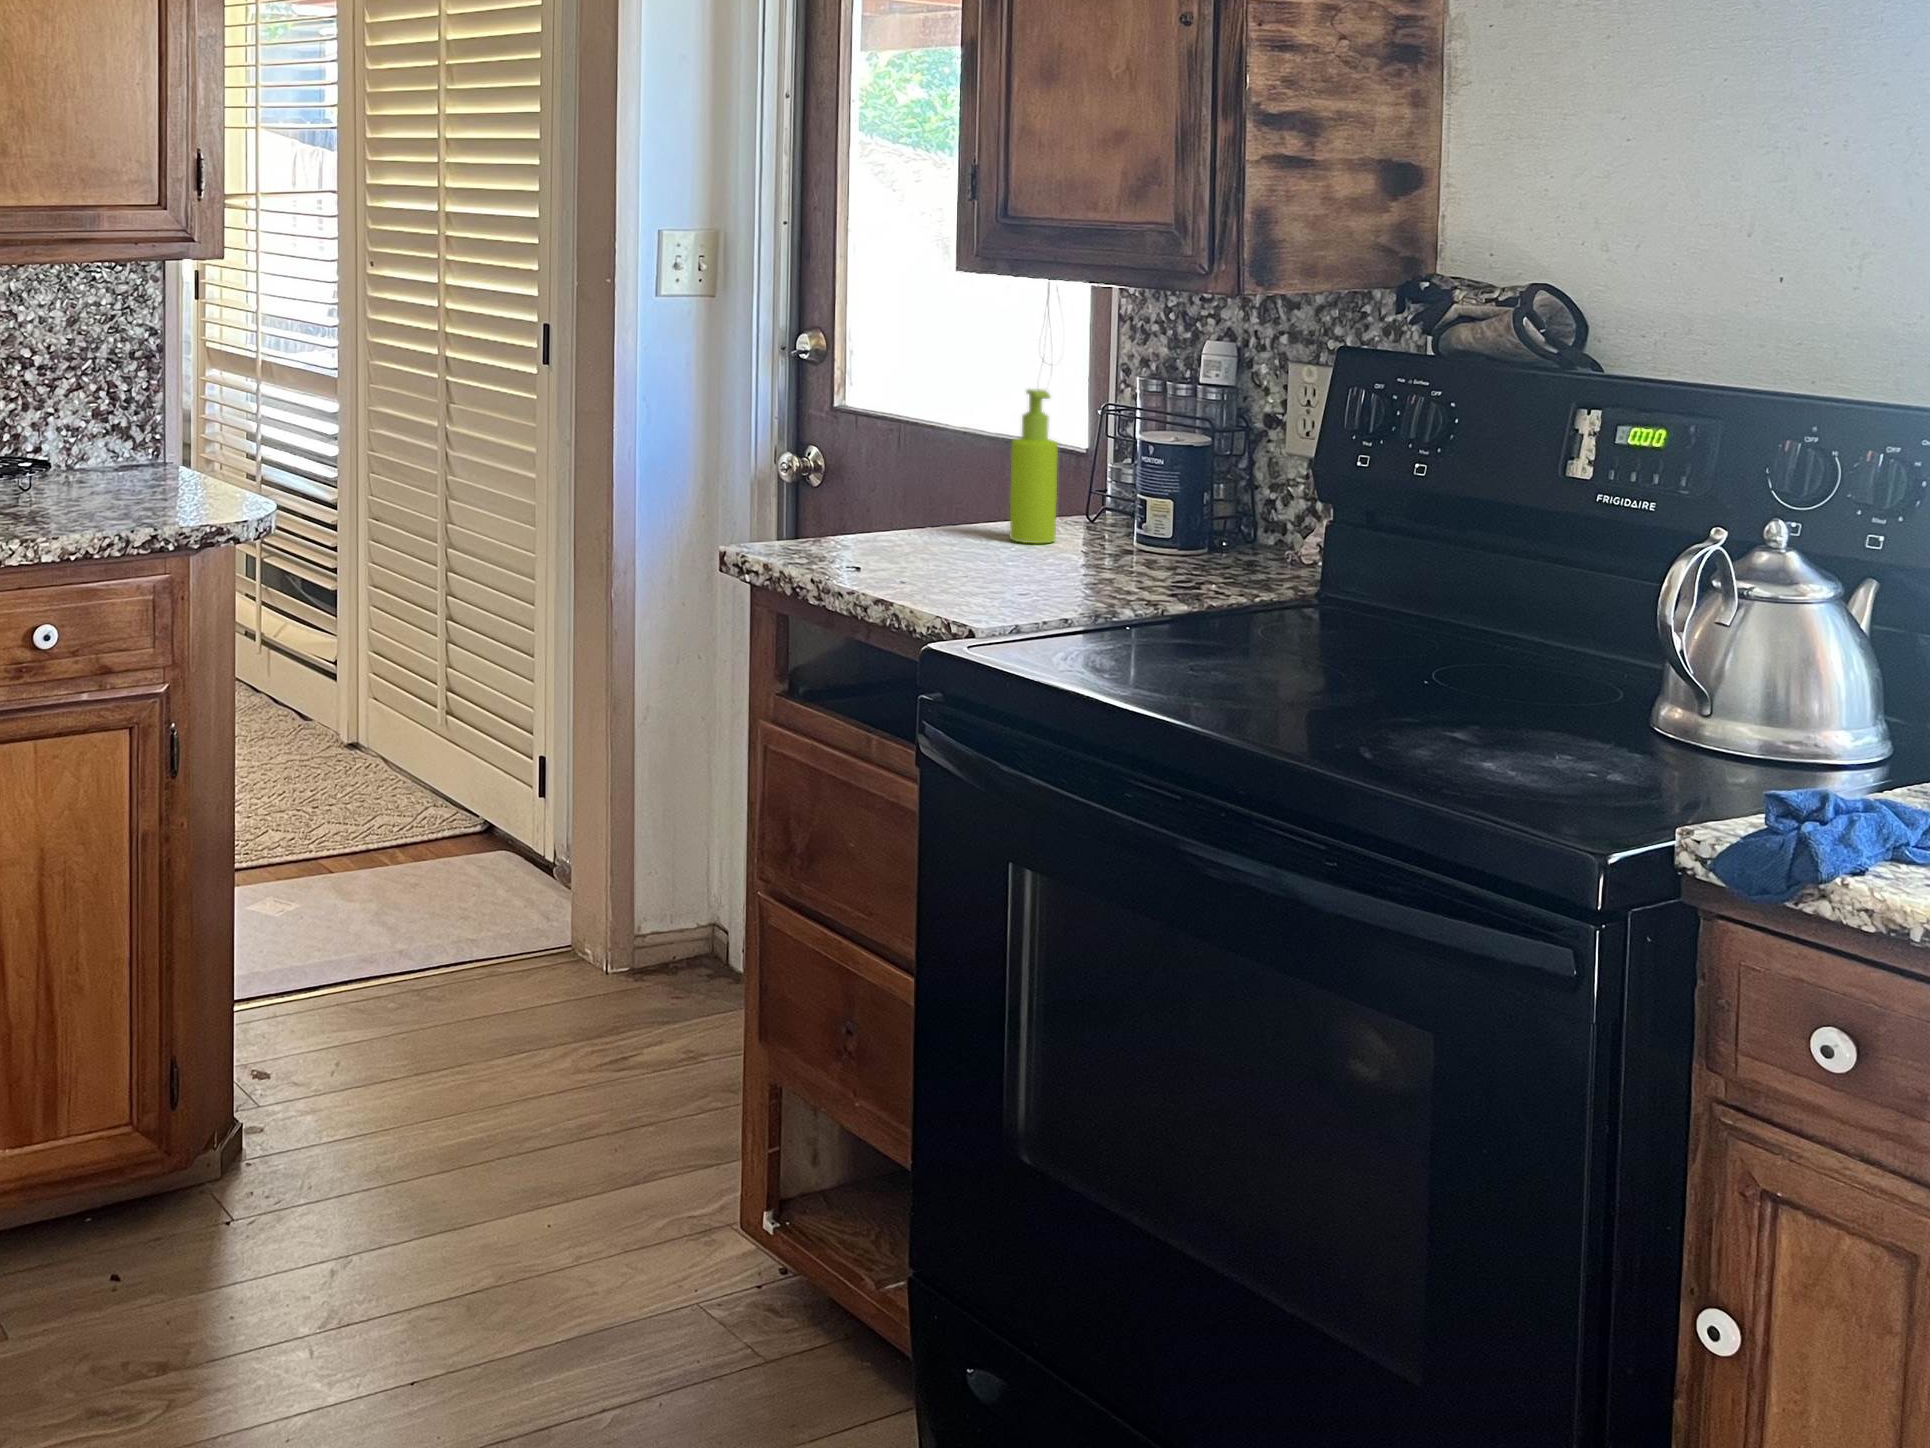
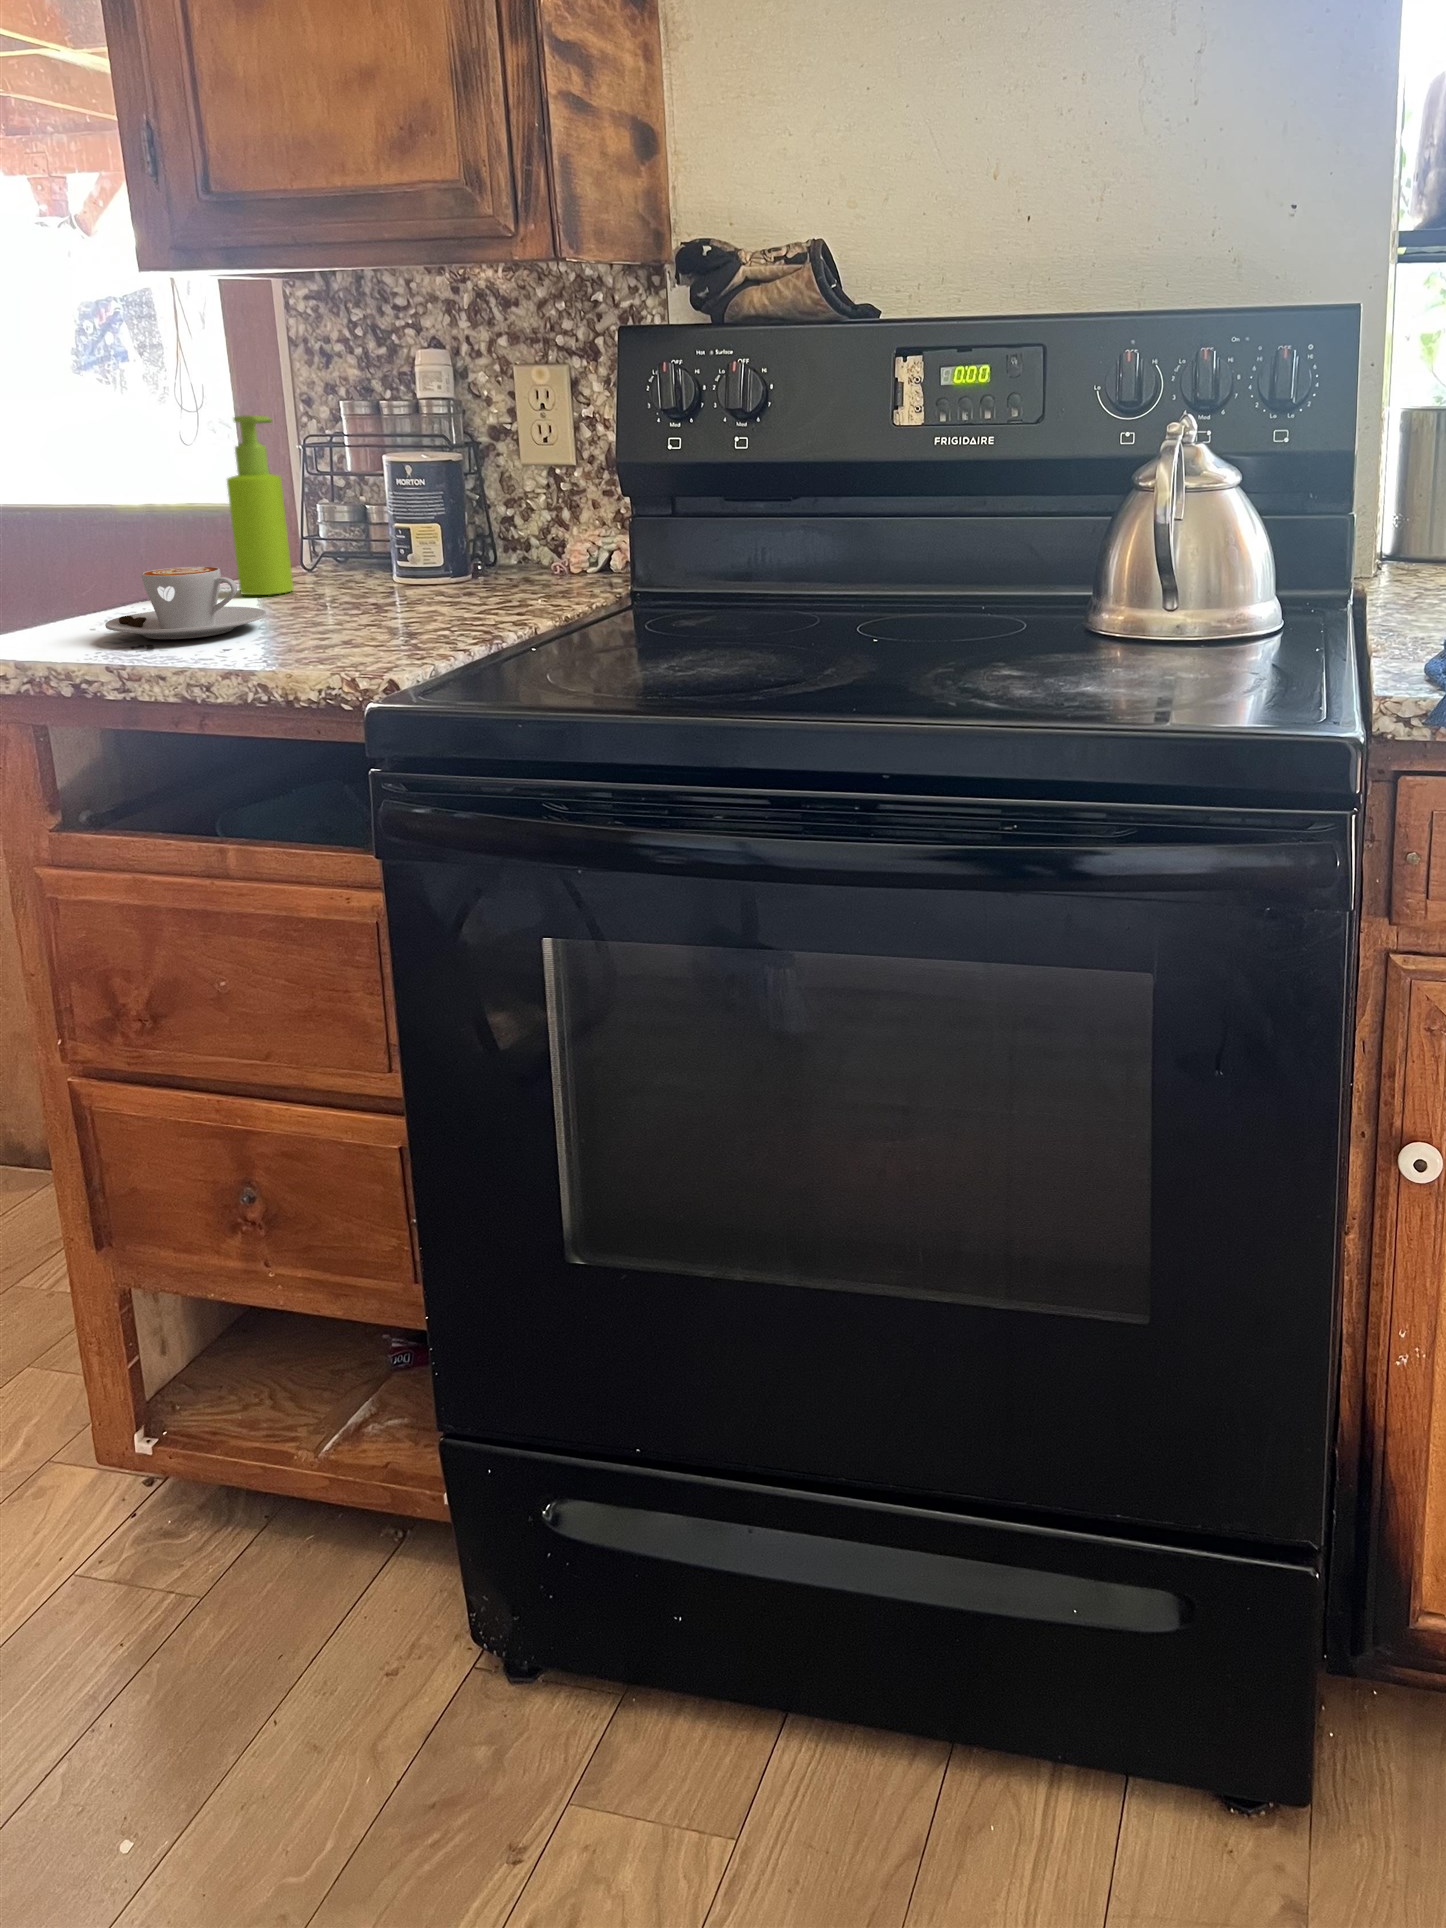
coffee cup: none [860,515,983,575] -> present [105,567,266,639]

